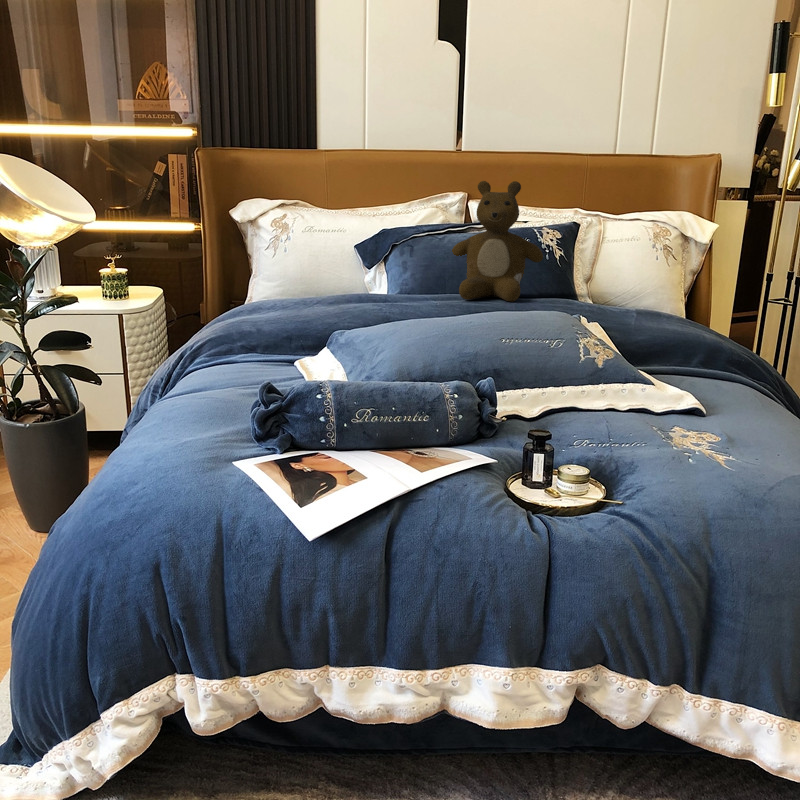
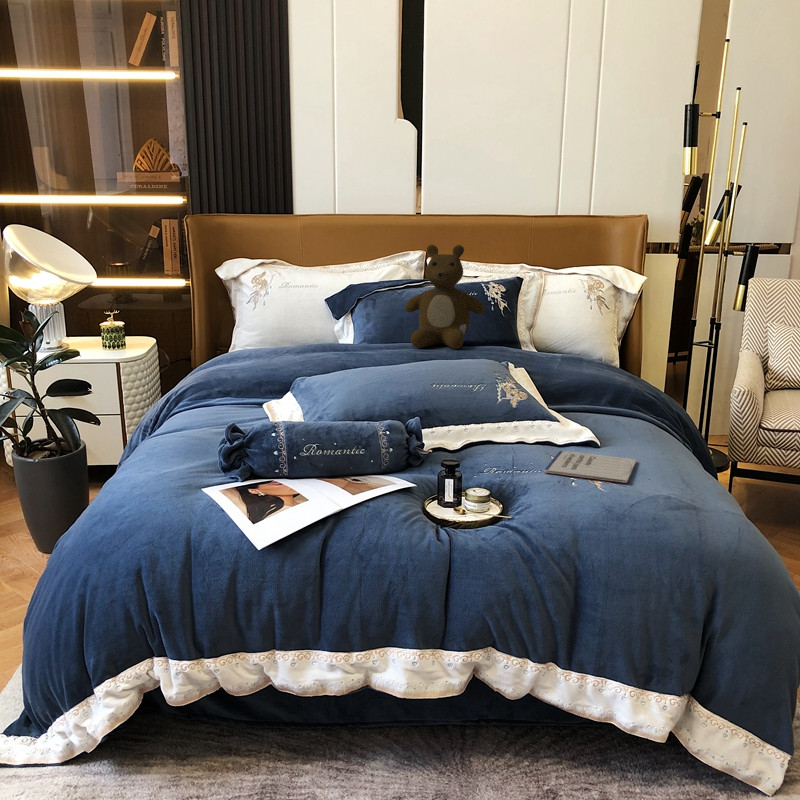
notebook: none [647,418,754,460] -> present [545,451,637,483]

